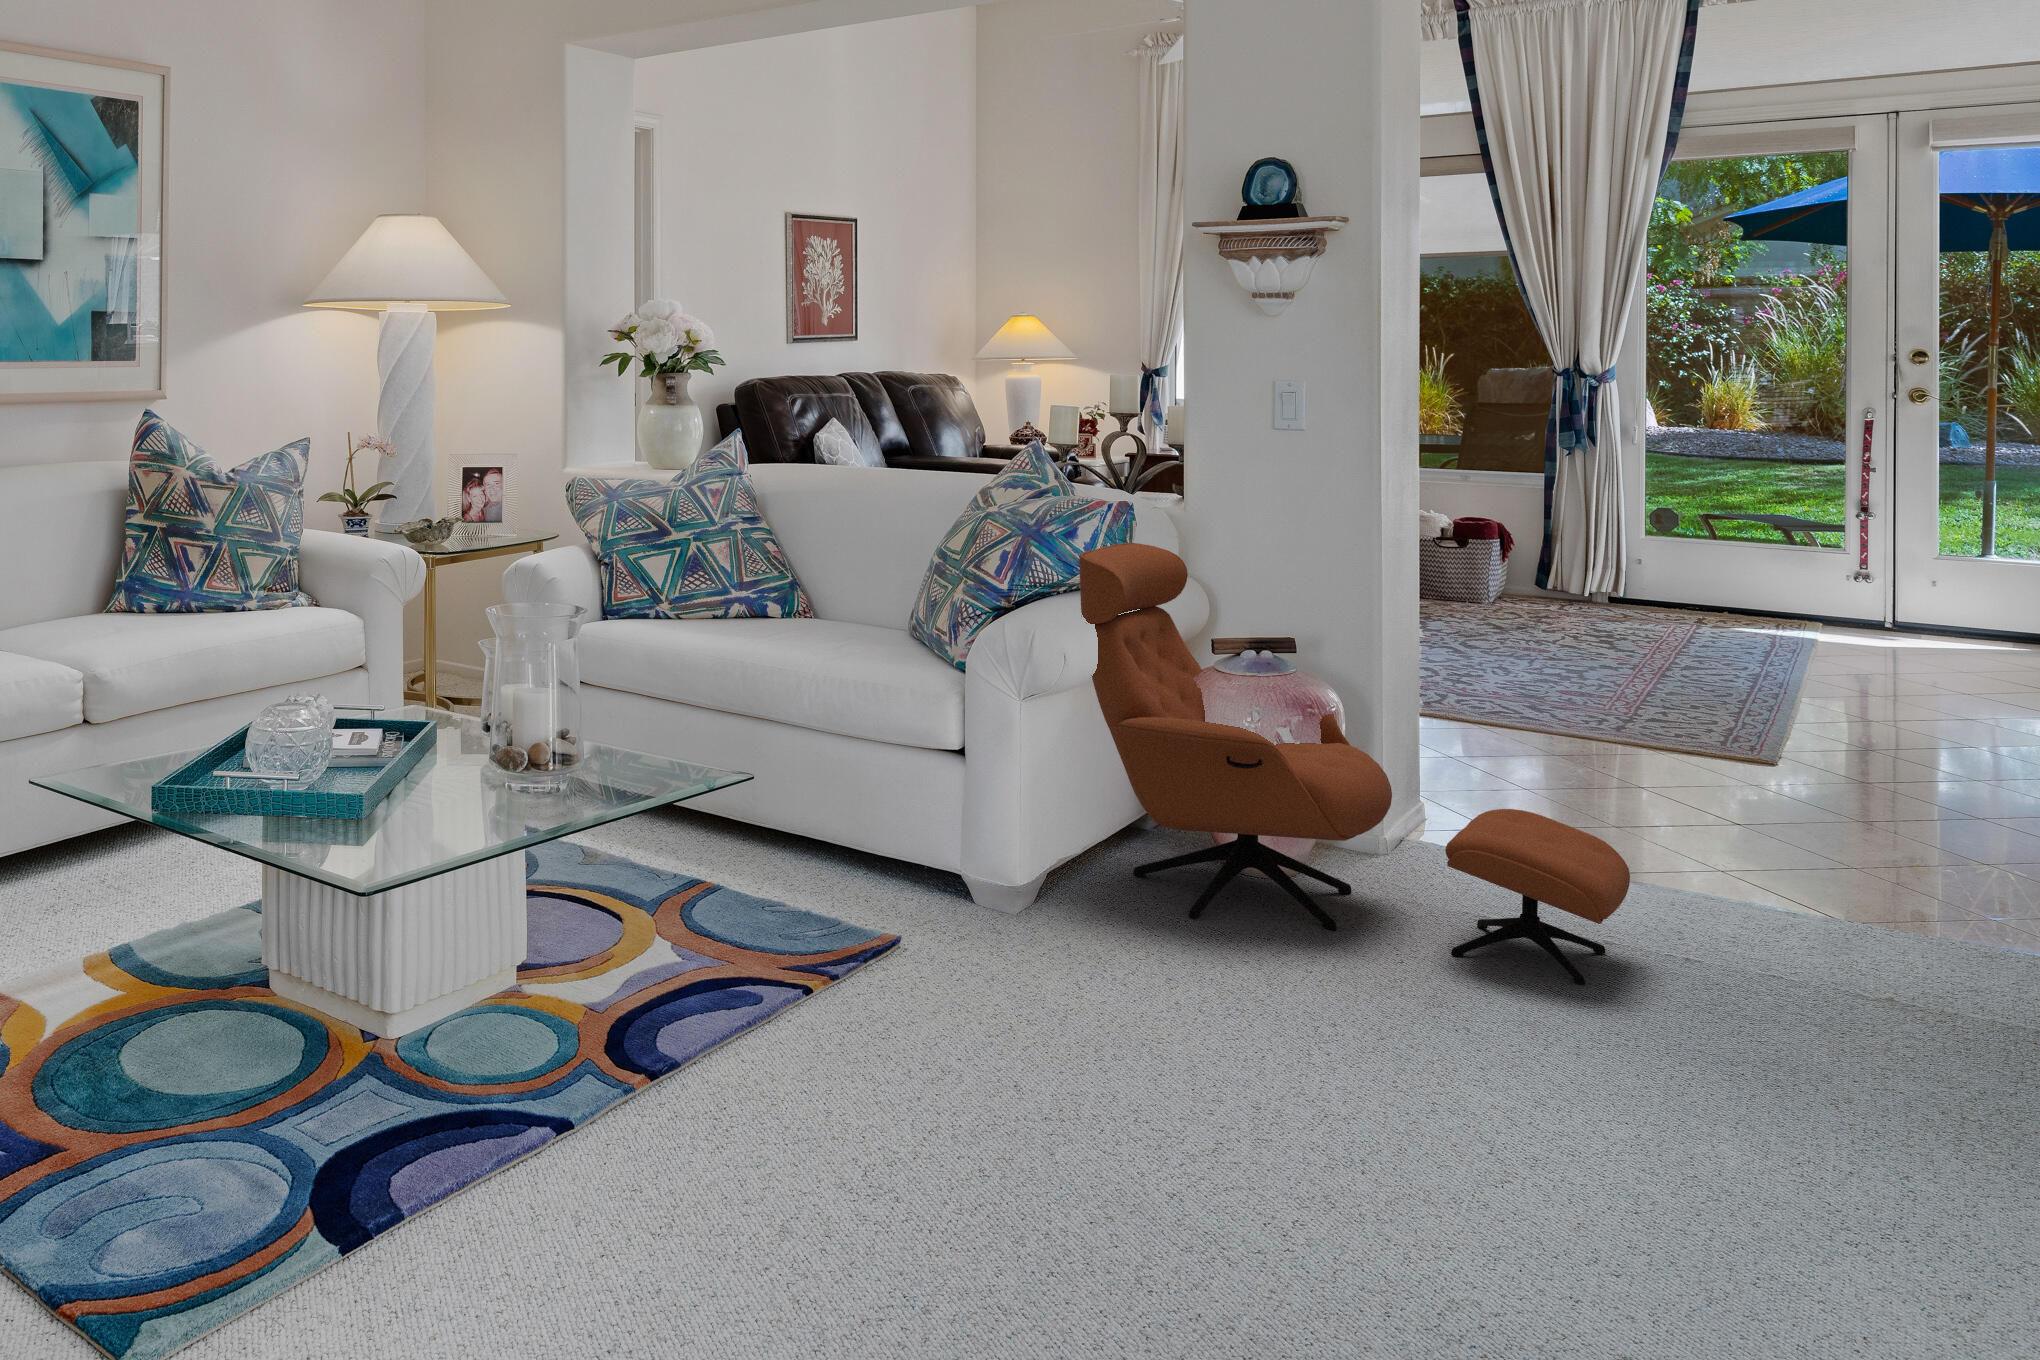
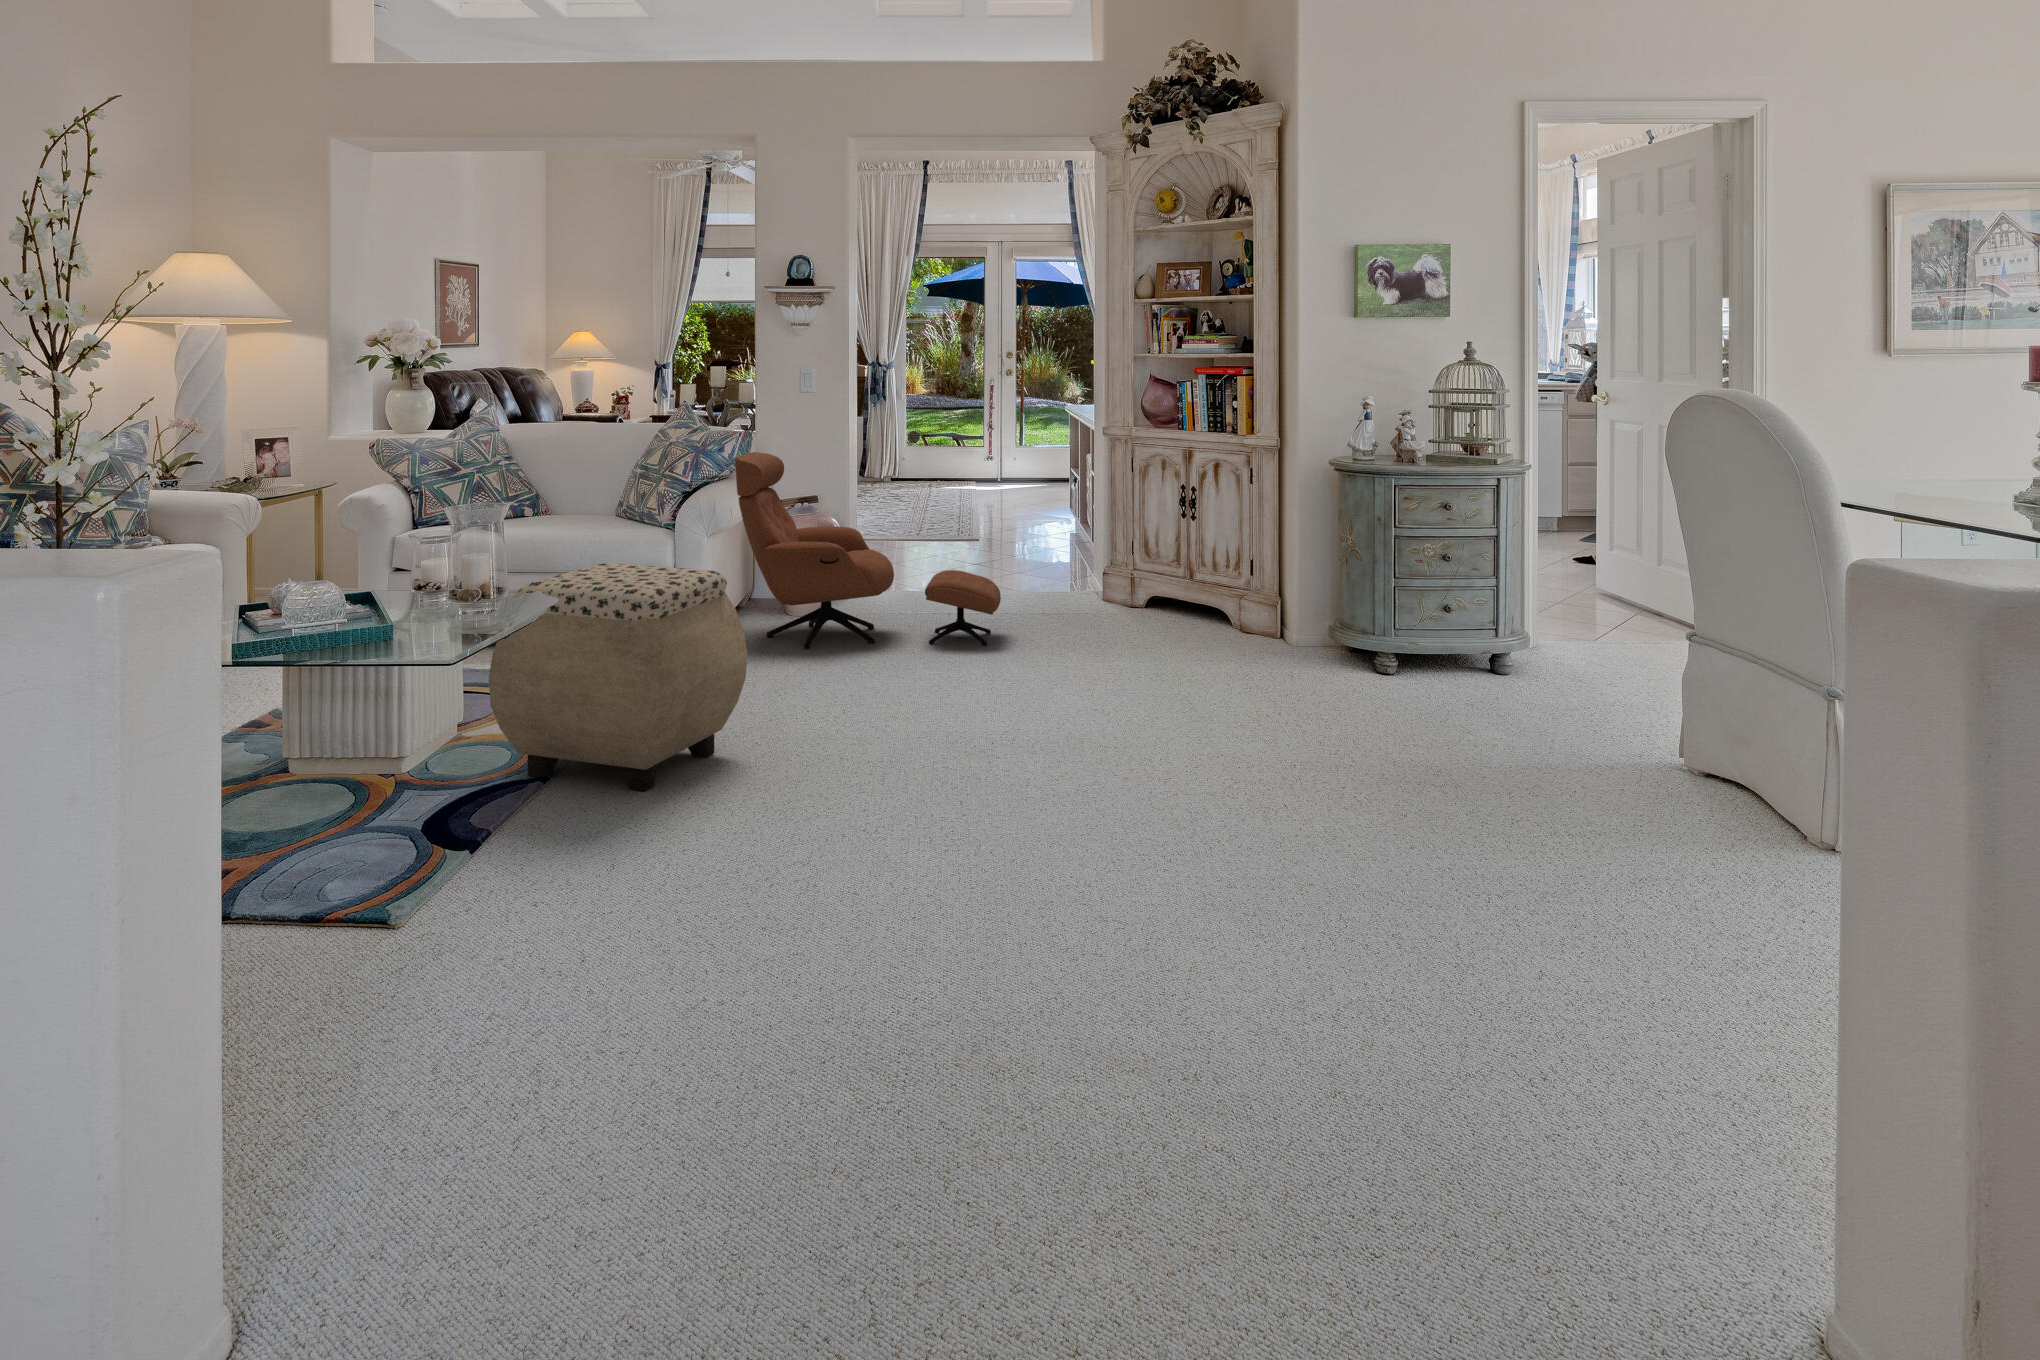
ottoman: none [475,748,947,1217] -> present [489,563,747,791]

